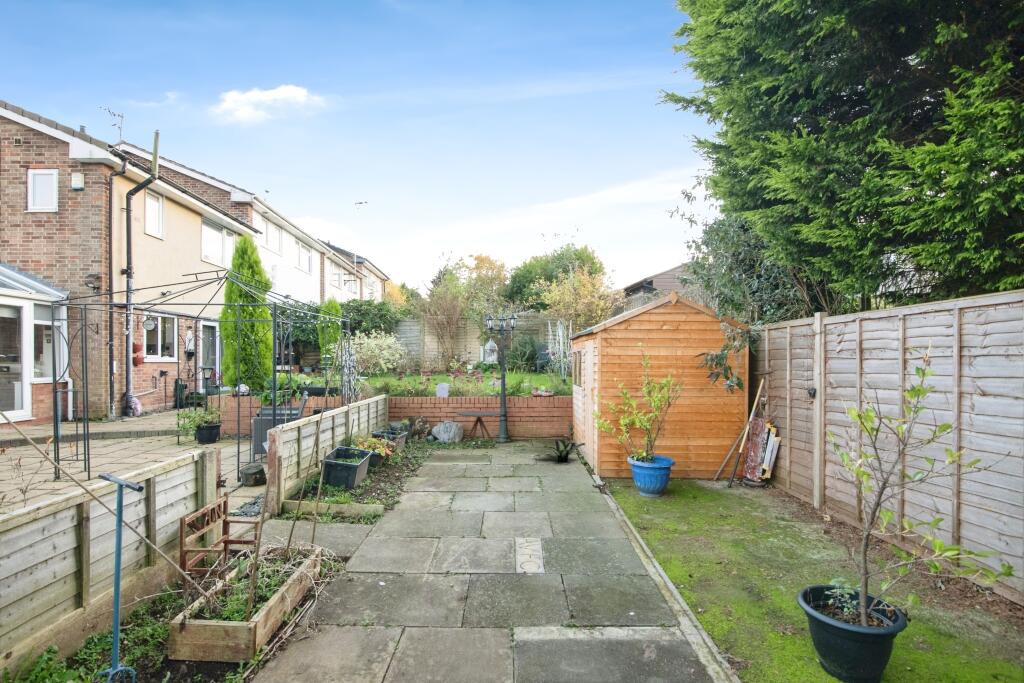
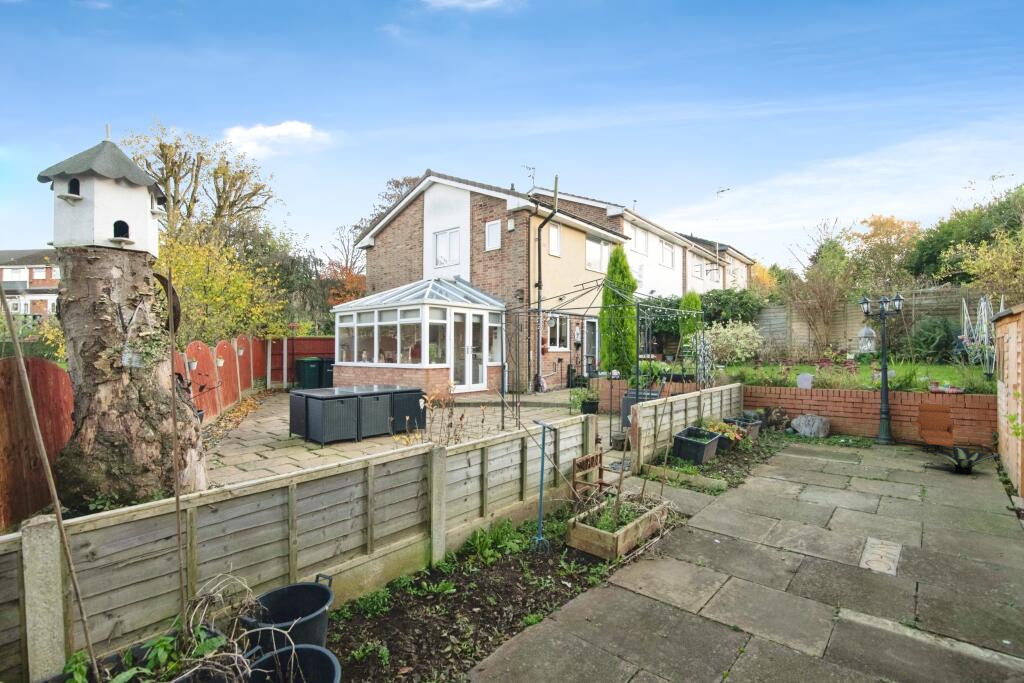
lounge chair: none [524,405,556,448] -> present [911,403,960,456]
round table: present [457,410,501,445] -> none [819,405,878,444]

